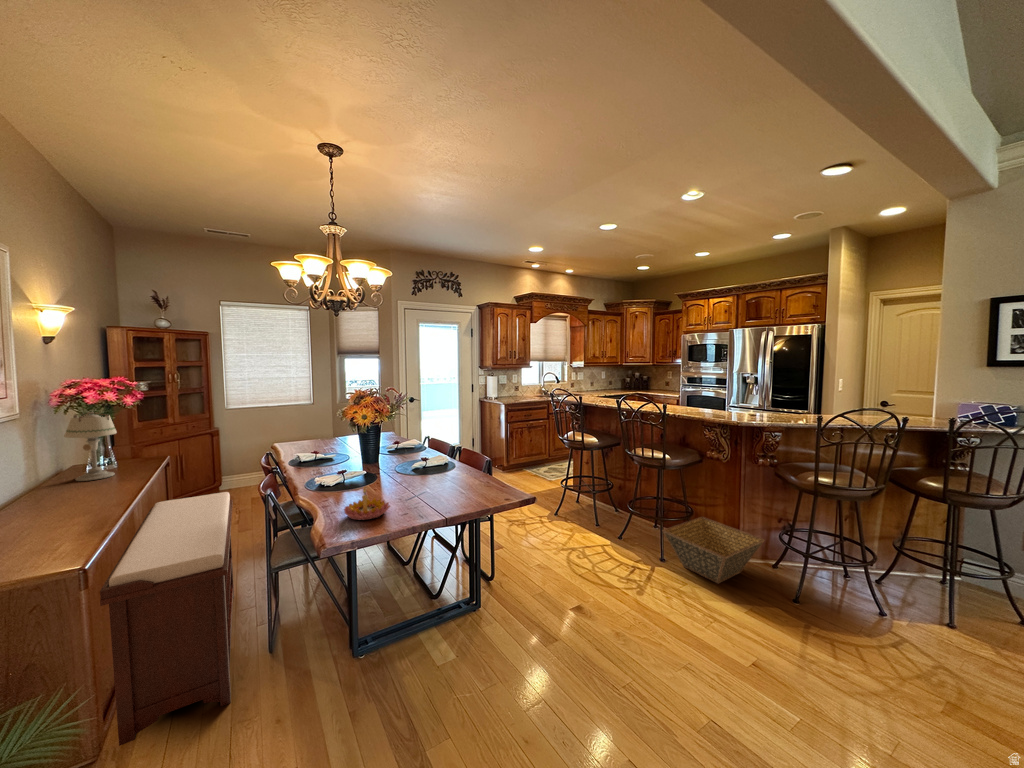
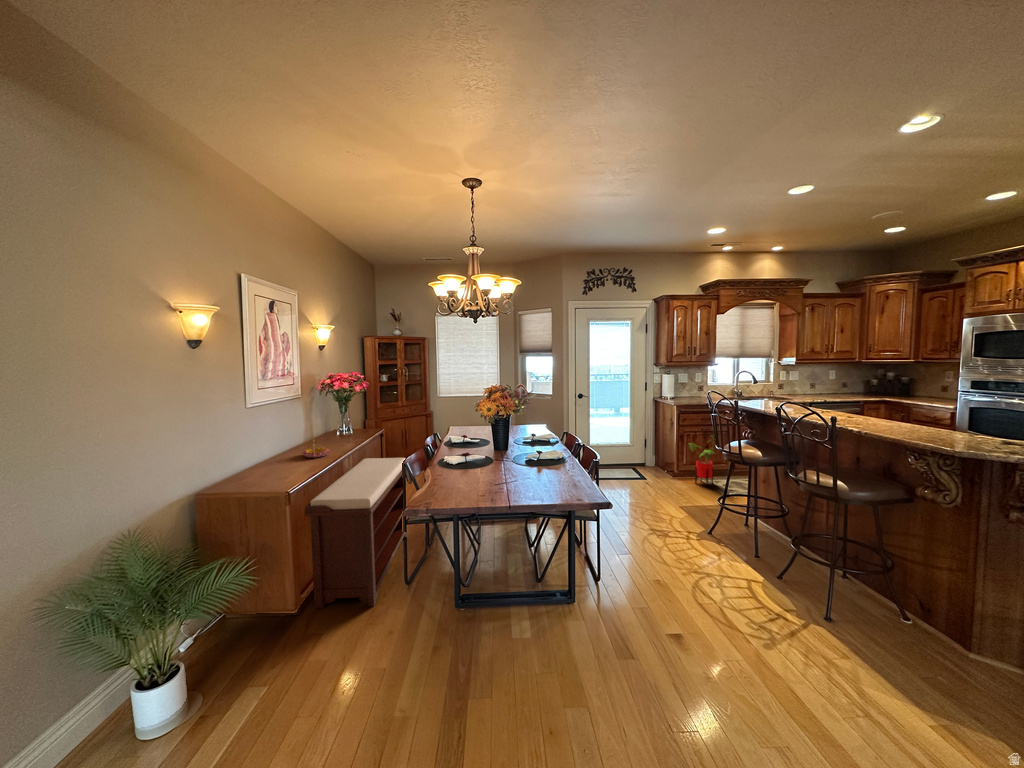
table lamp: present [64,412,117,481] -> none [328,393,354,439]
house plant: none [517,429,544,475] -> present [688,435,716,486]
candle holder: present [344,487,390,520] -> present [301,439,330,458]
basket: present [663,517,765,583] -> none [826,579,1016,676]

